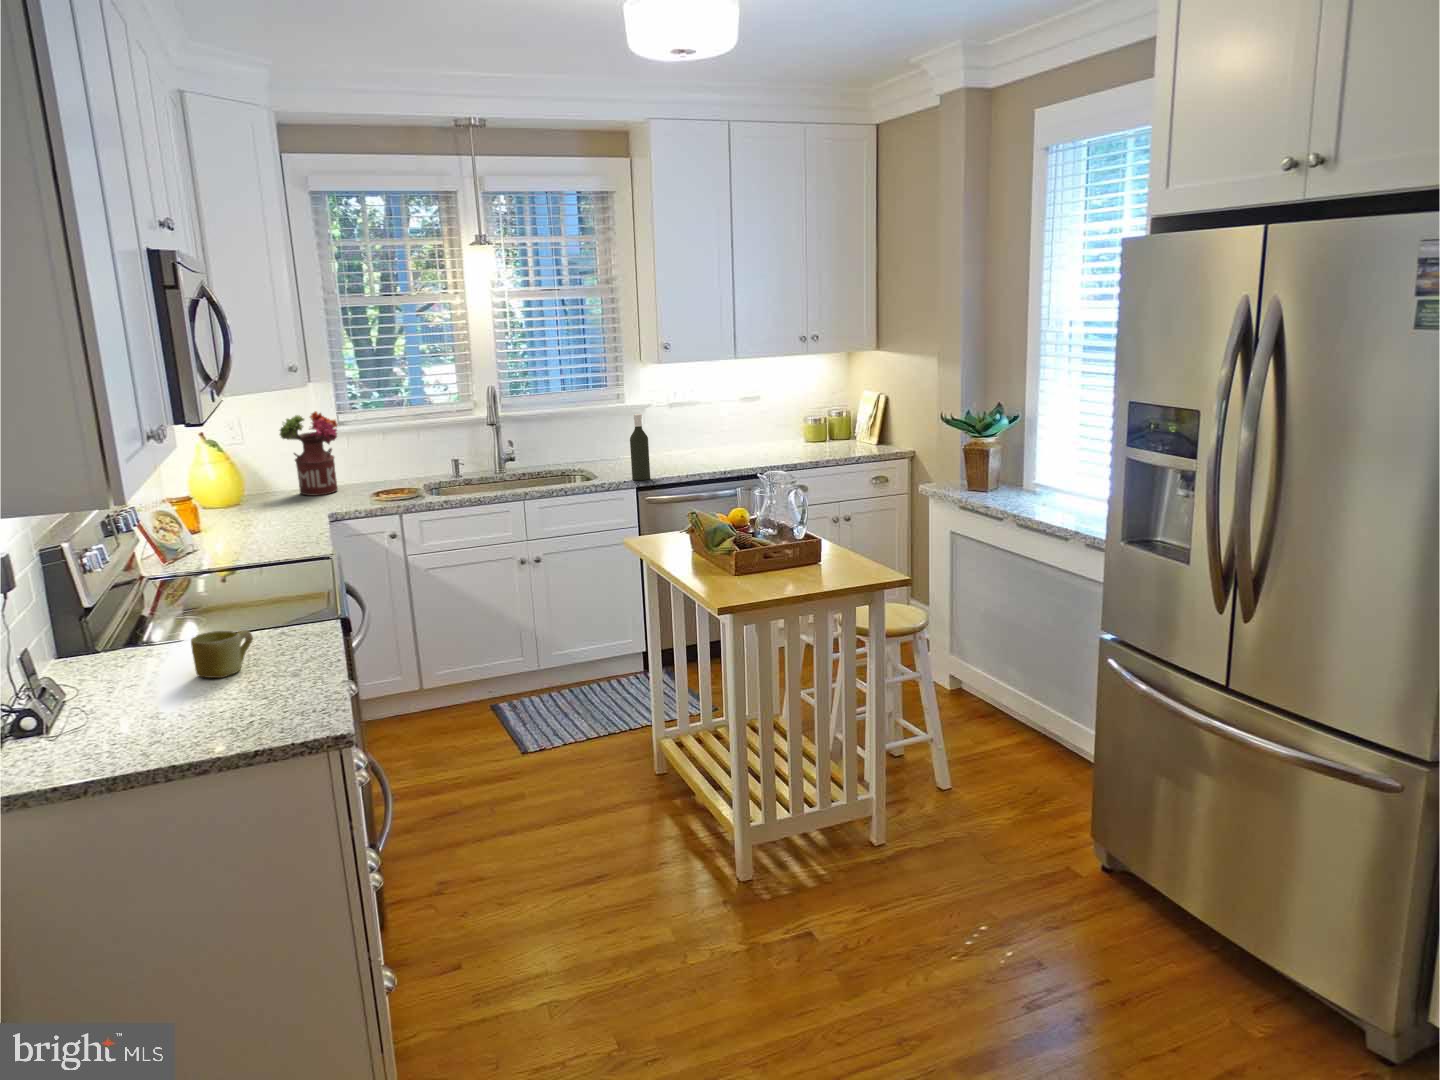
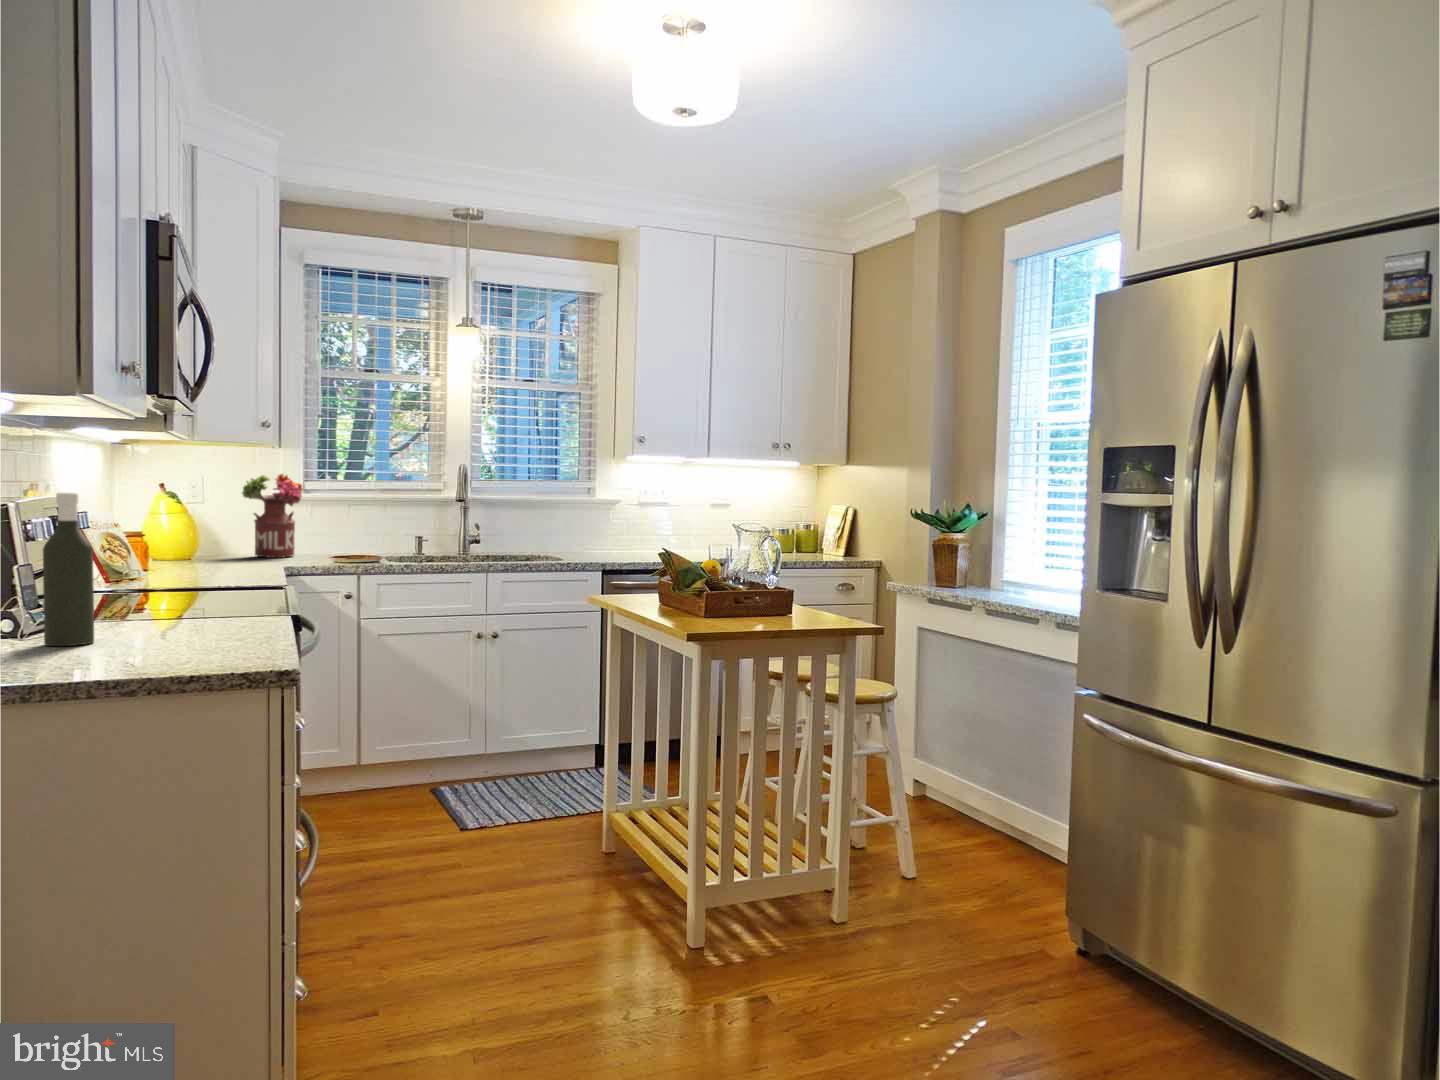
bottle: present [630,414,650,480] -> present [43,493,94,646]
mug: present [191,630,253,678] -> none [132,595,198,639]

